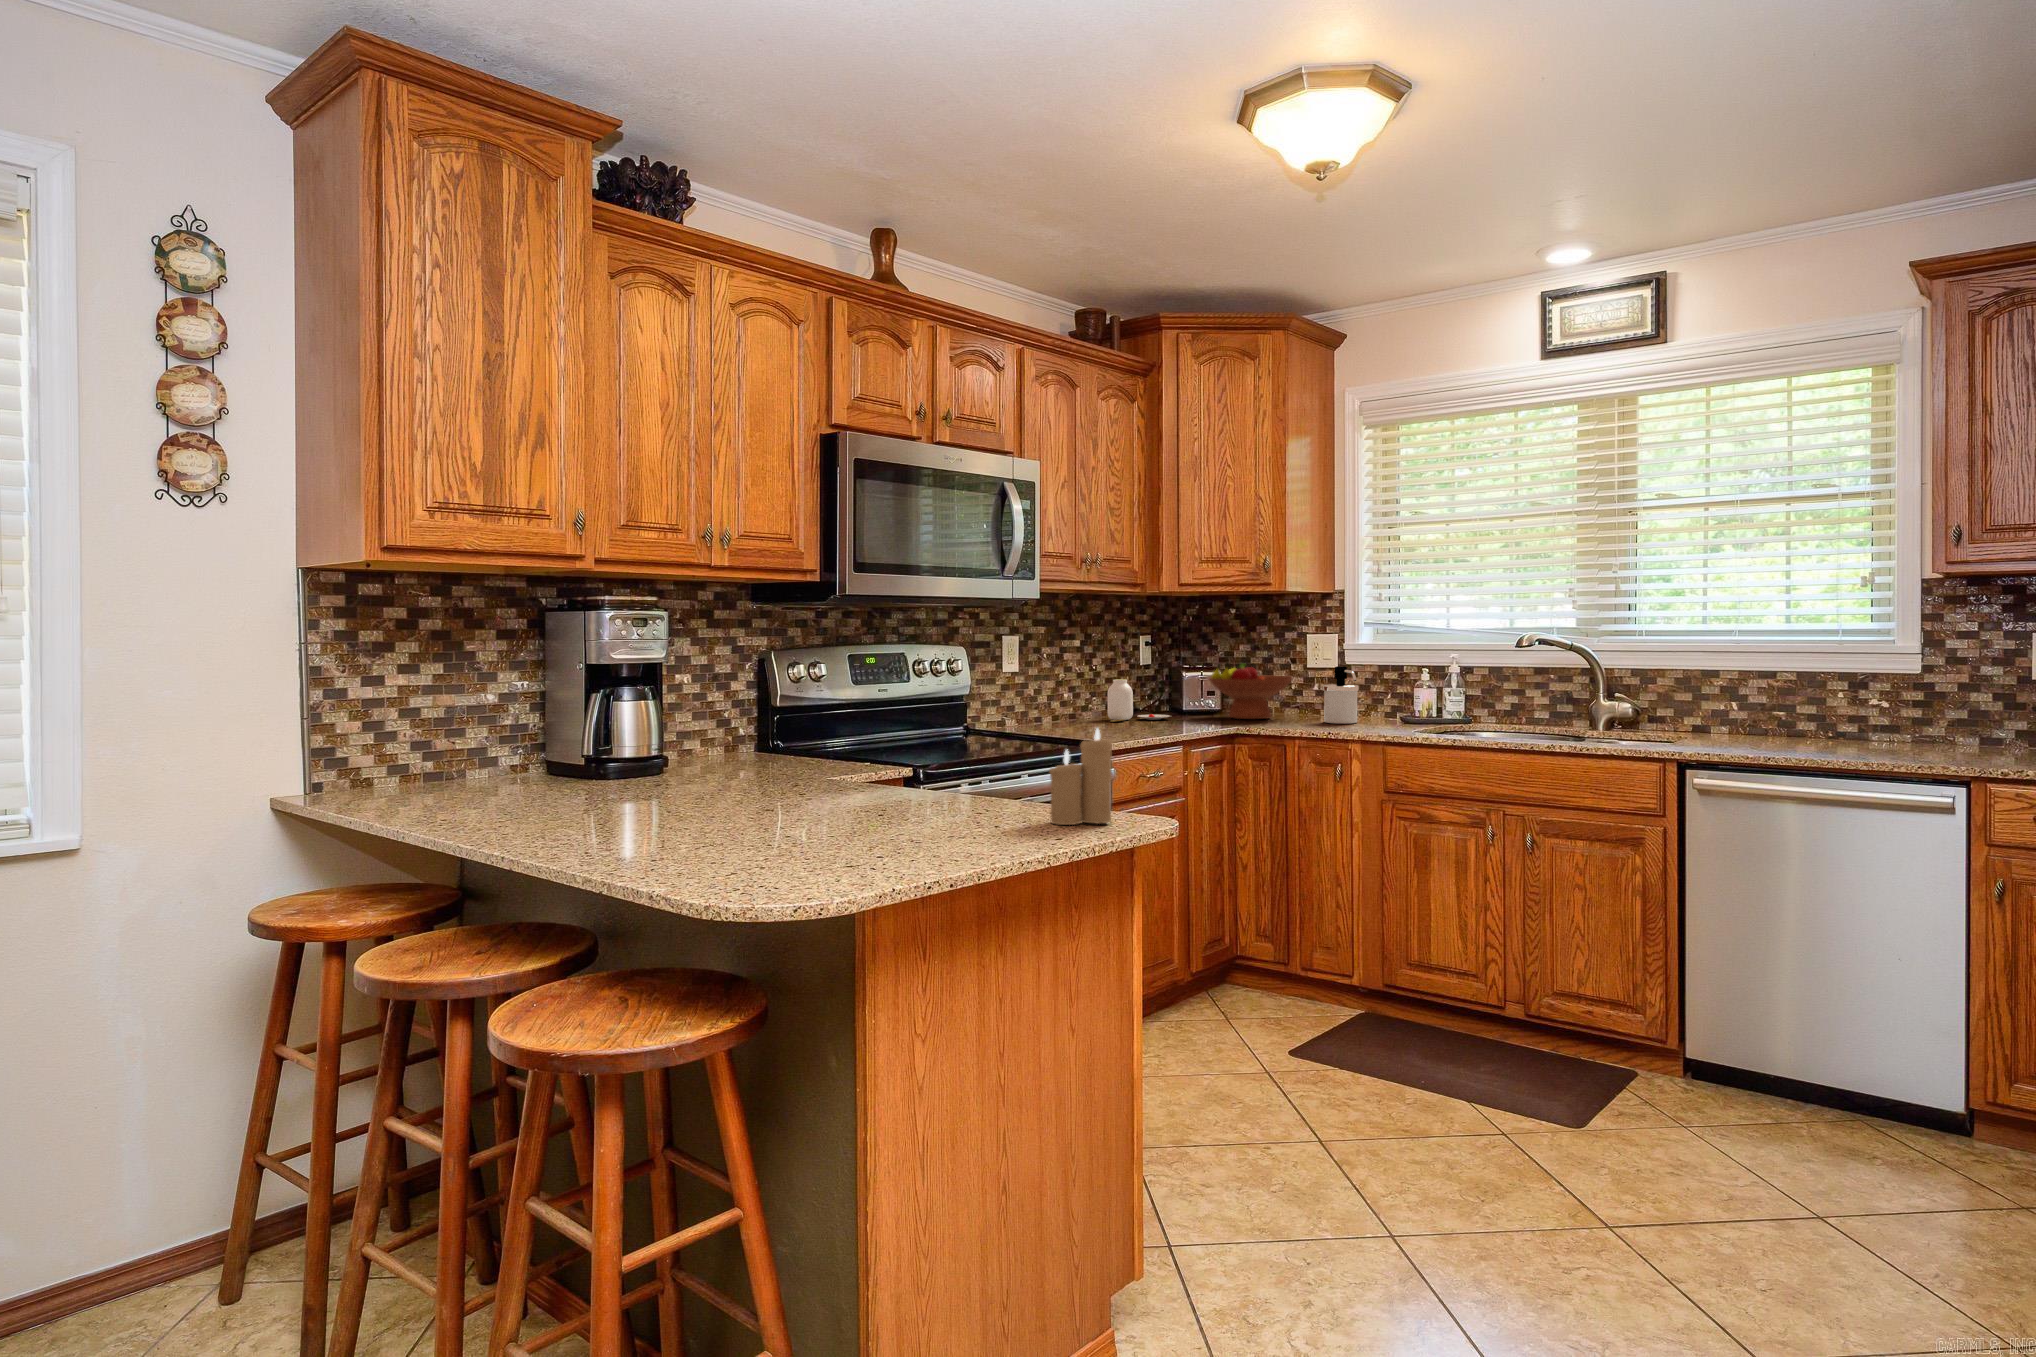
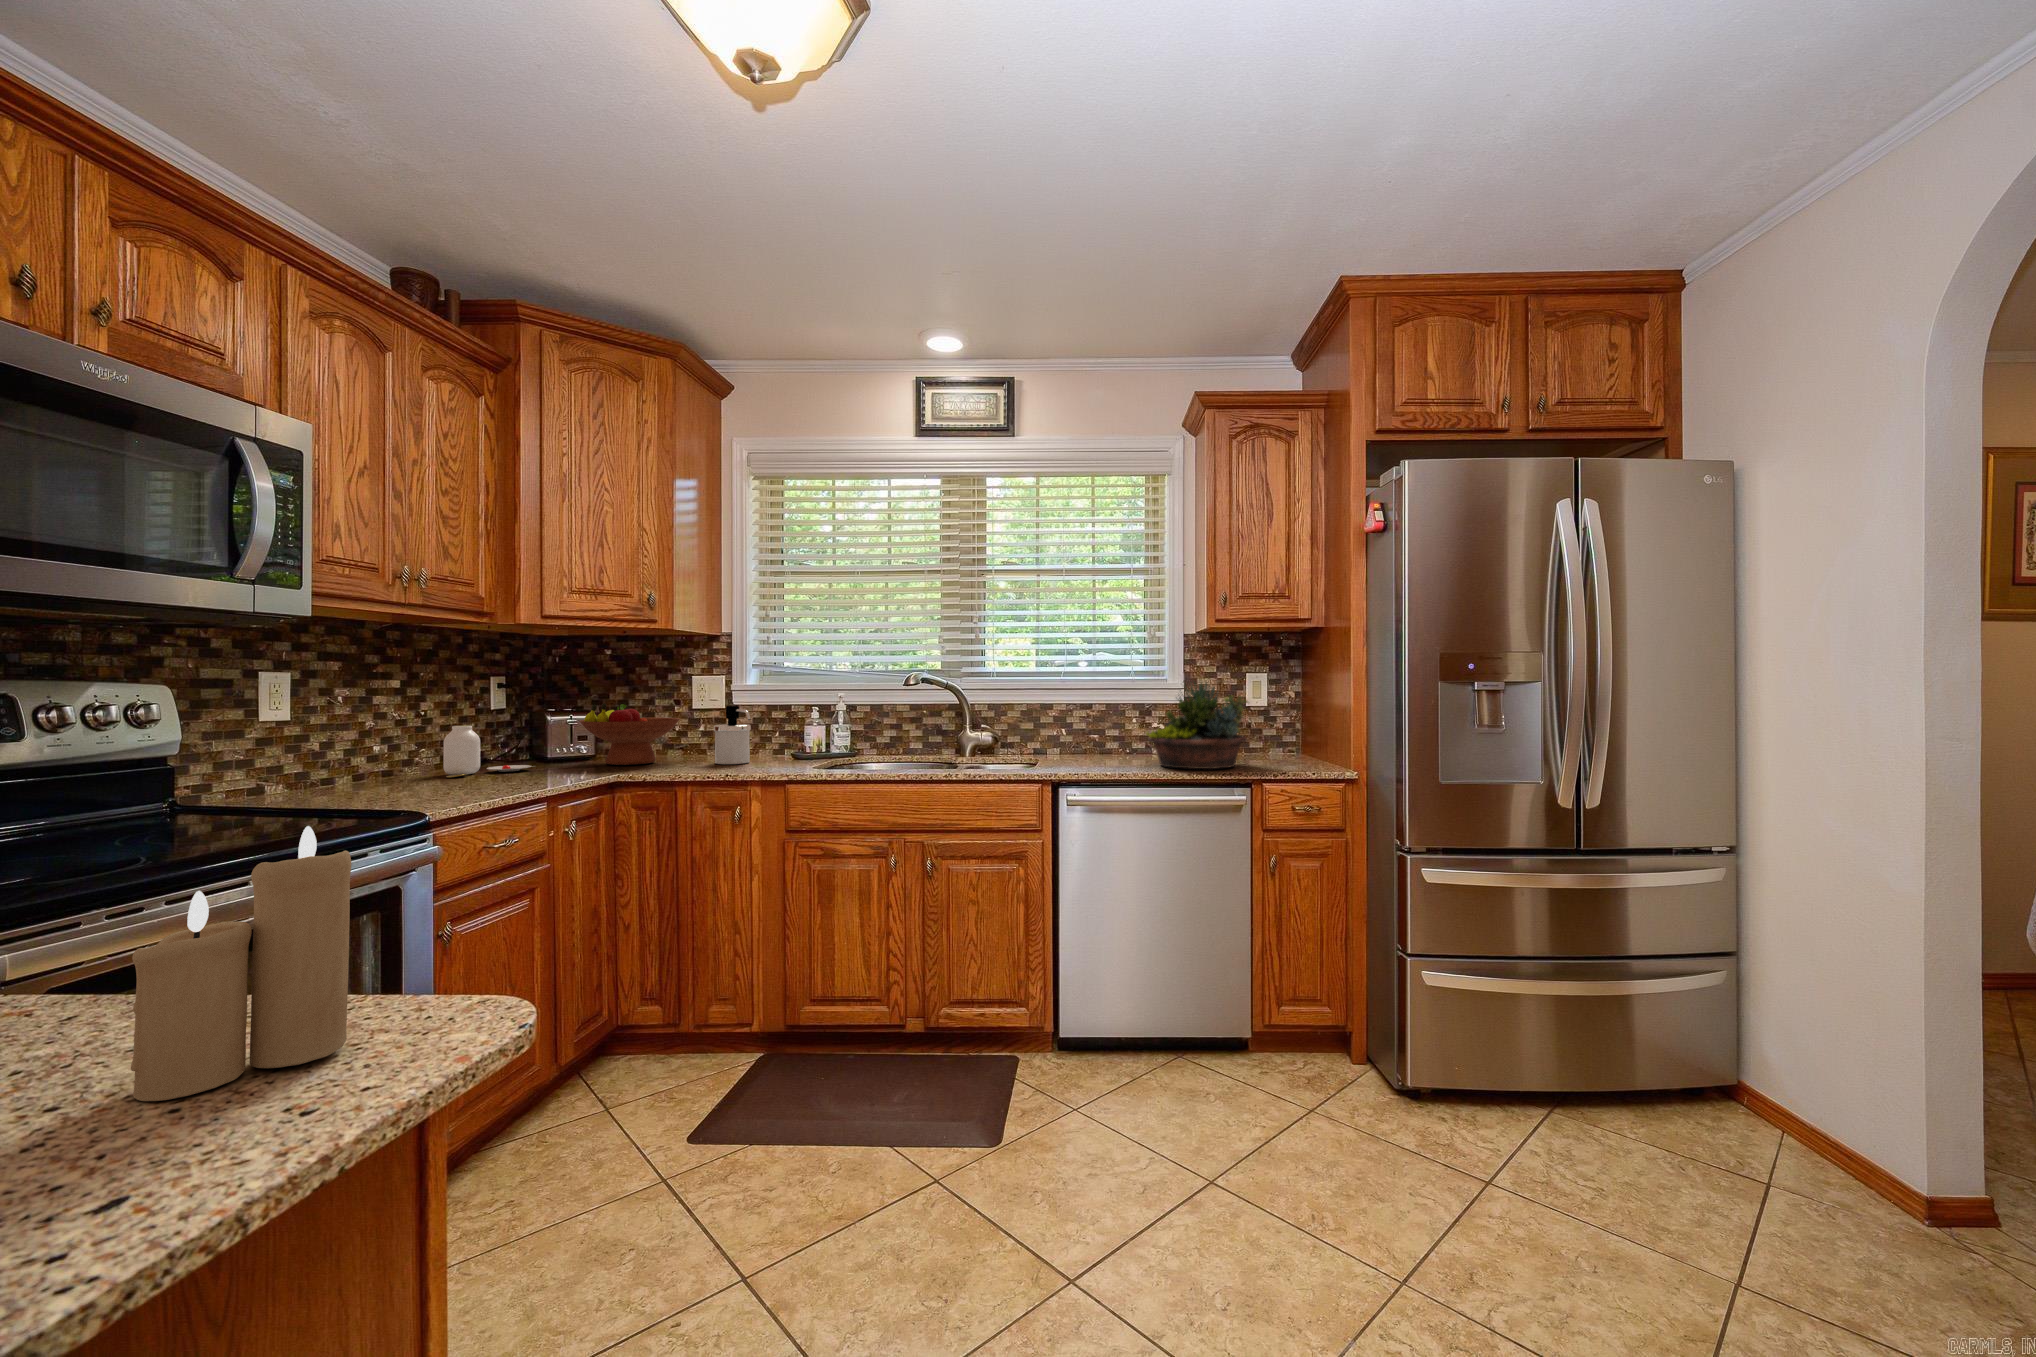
succulent planter: none [1817,644,1984,758] -> present [1146,682,1248,769]

